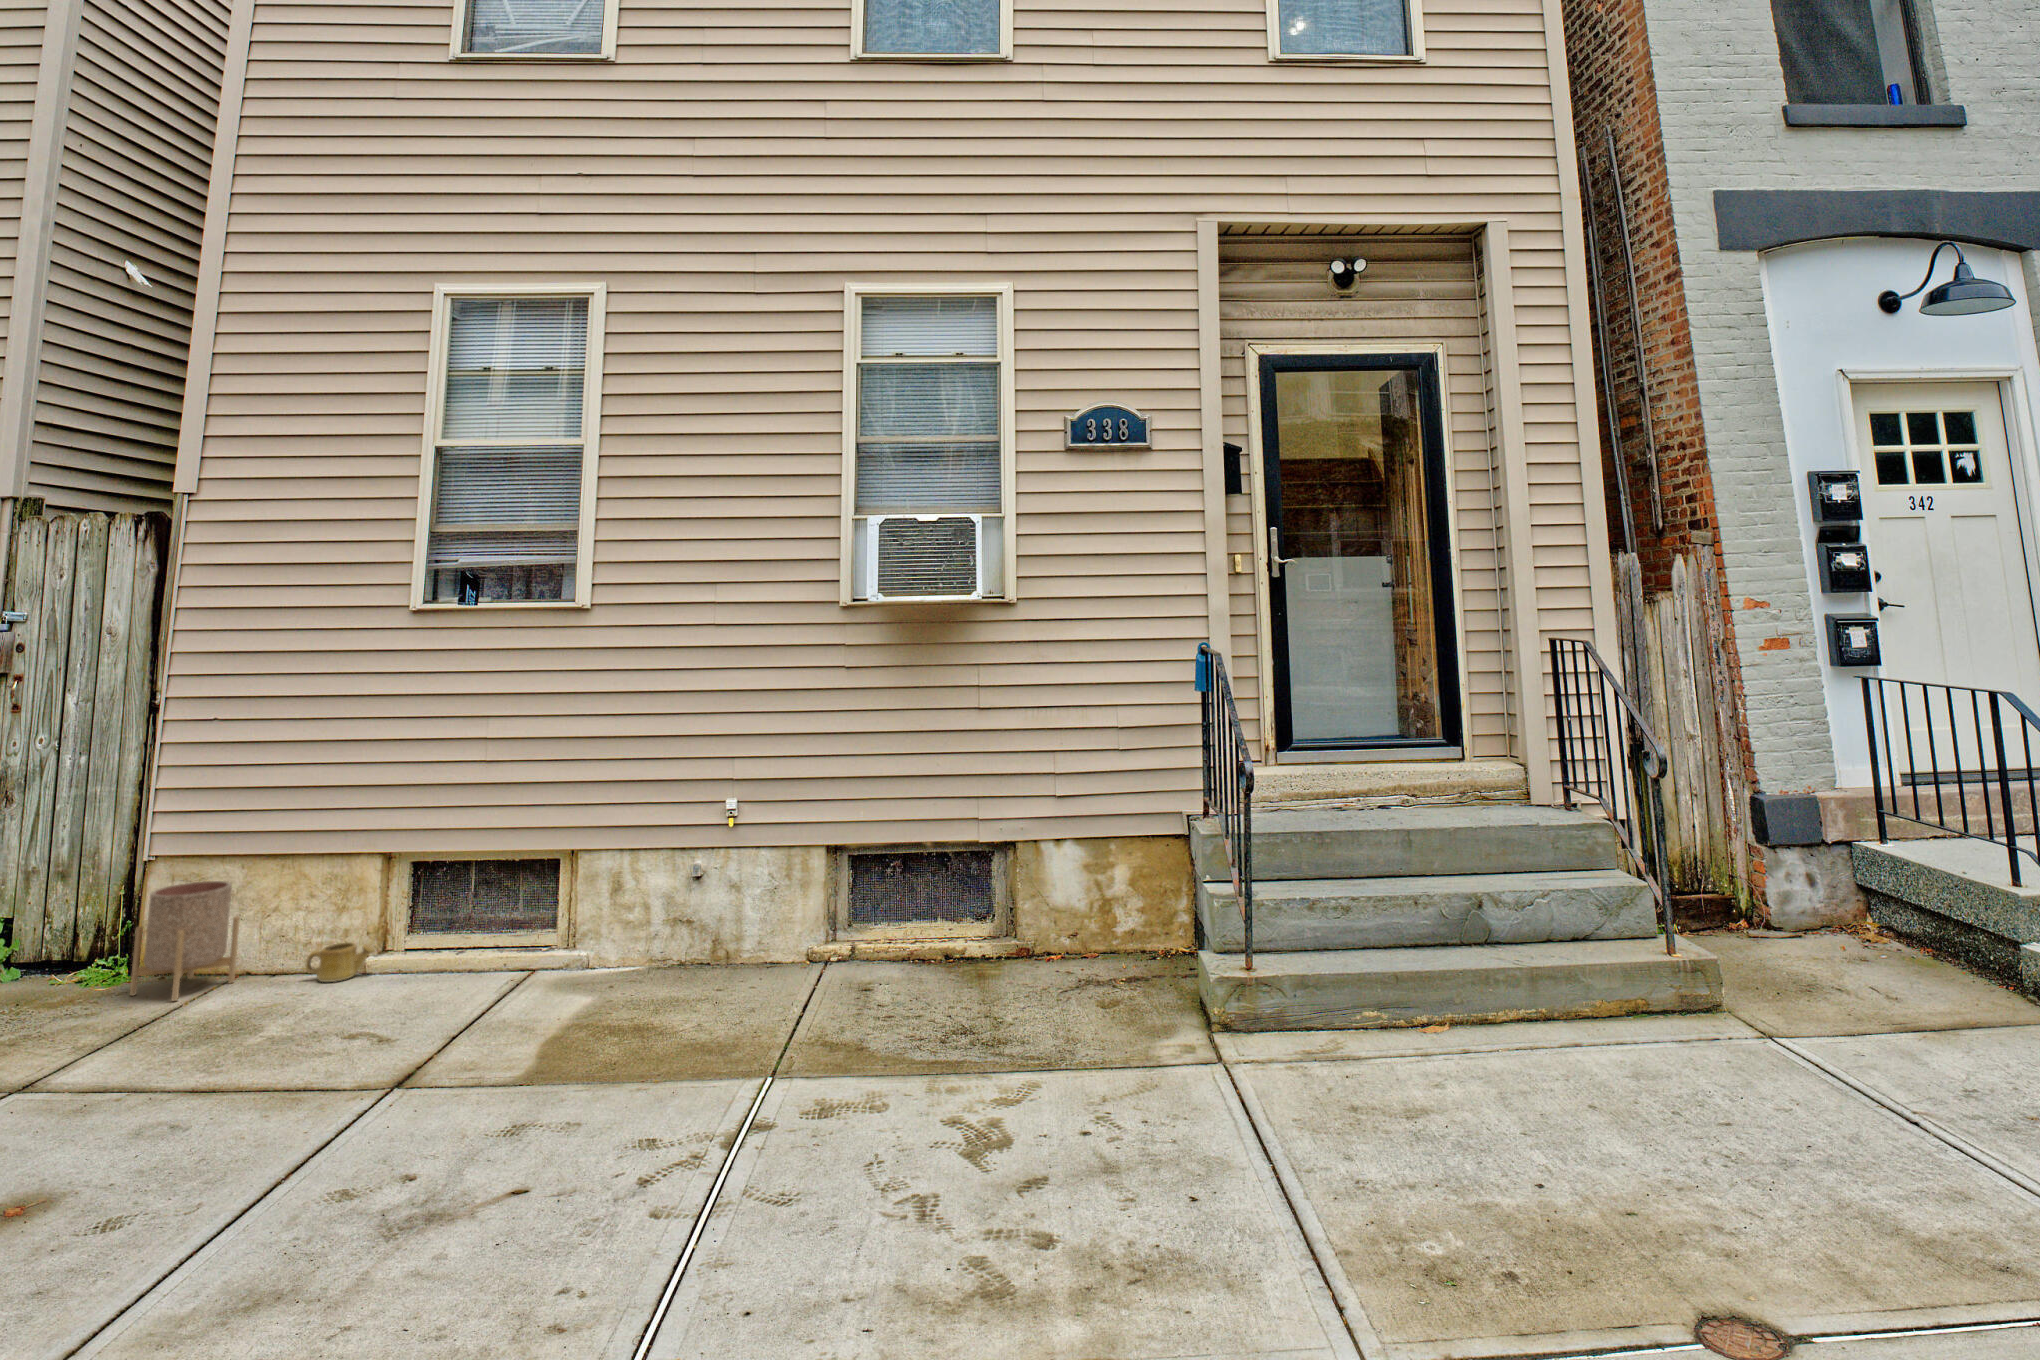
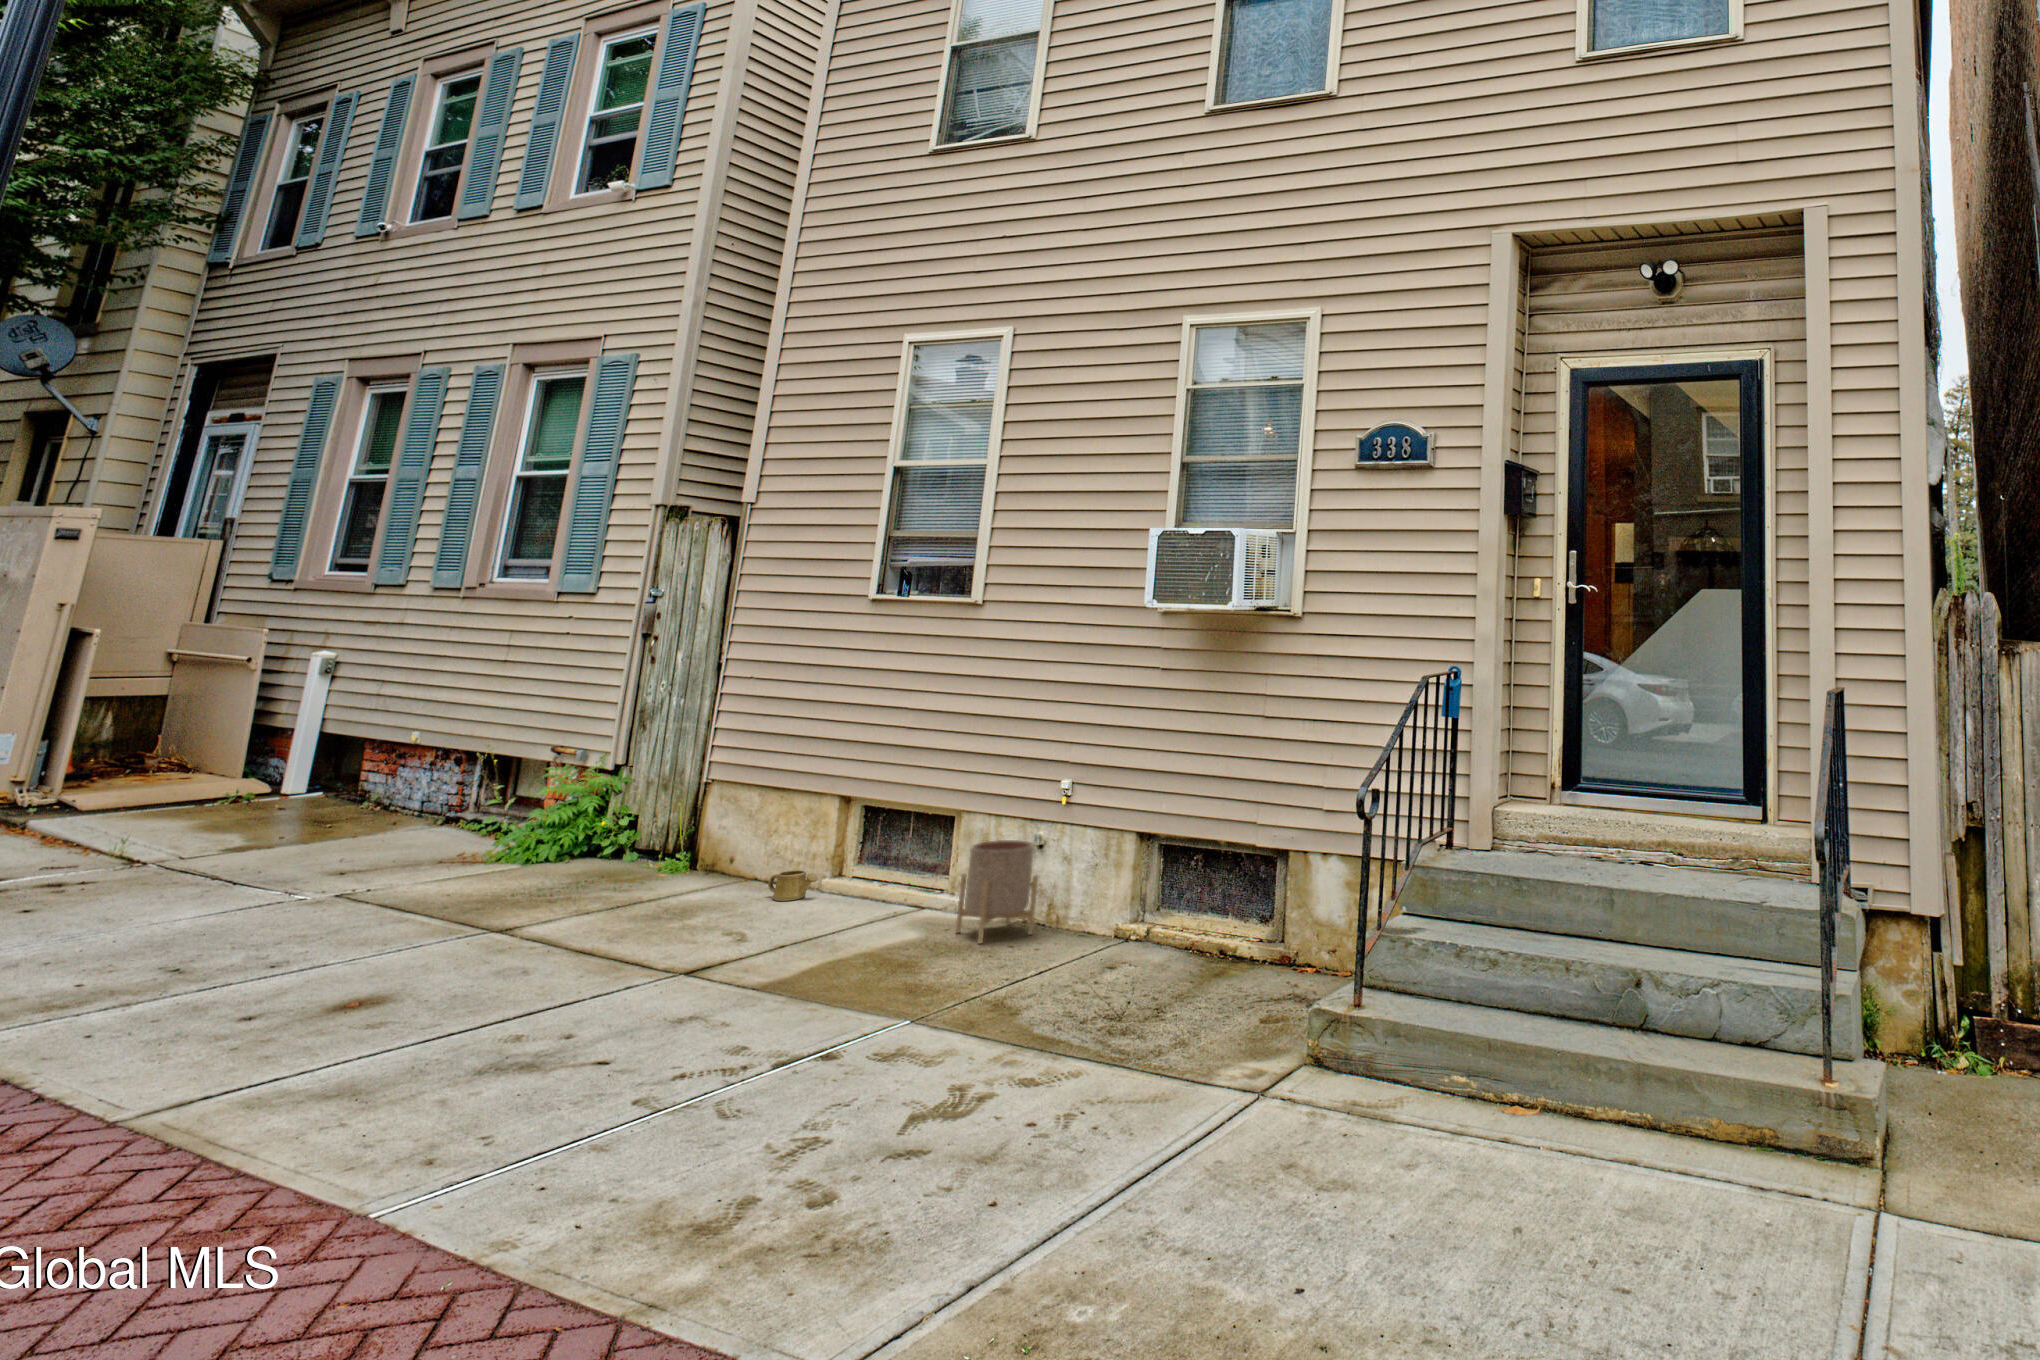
planter: present [130,881,240,1001] -> present [956,840,1038,943]

